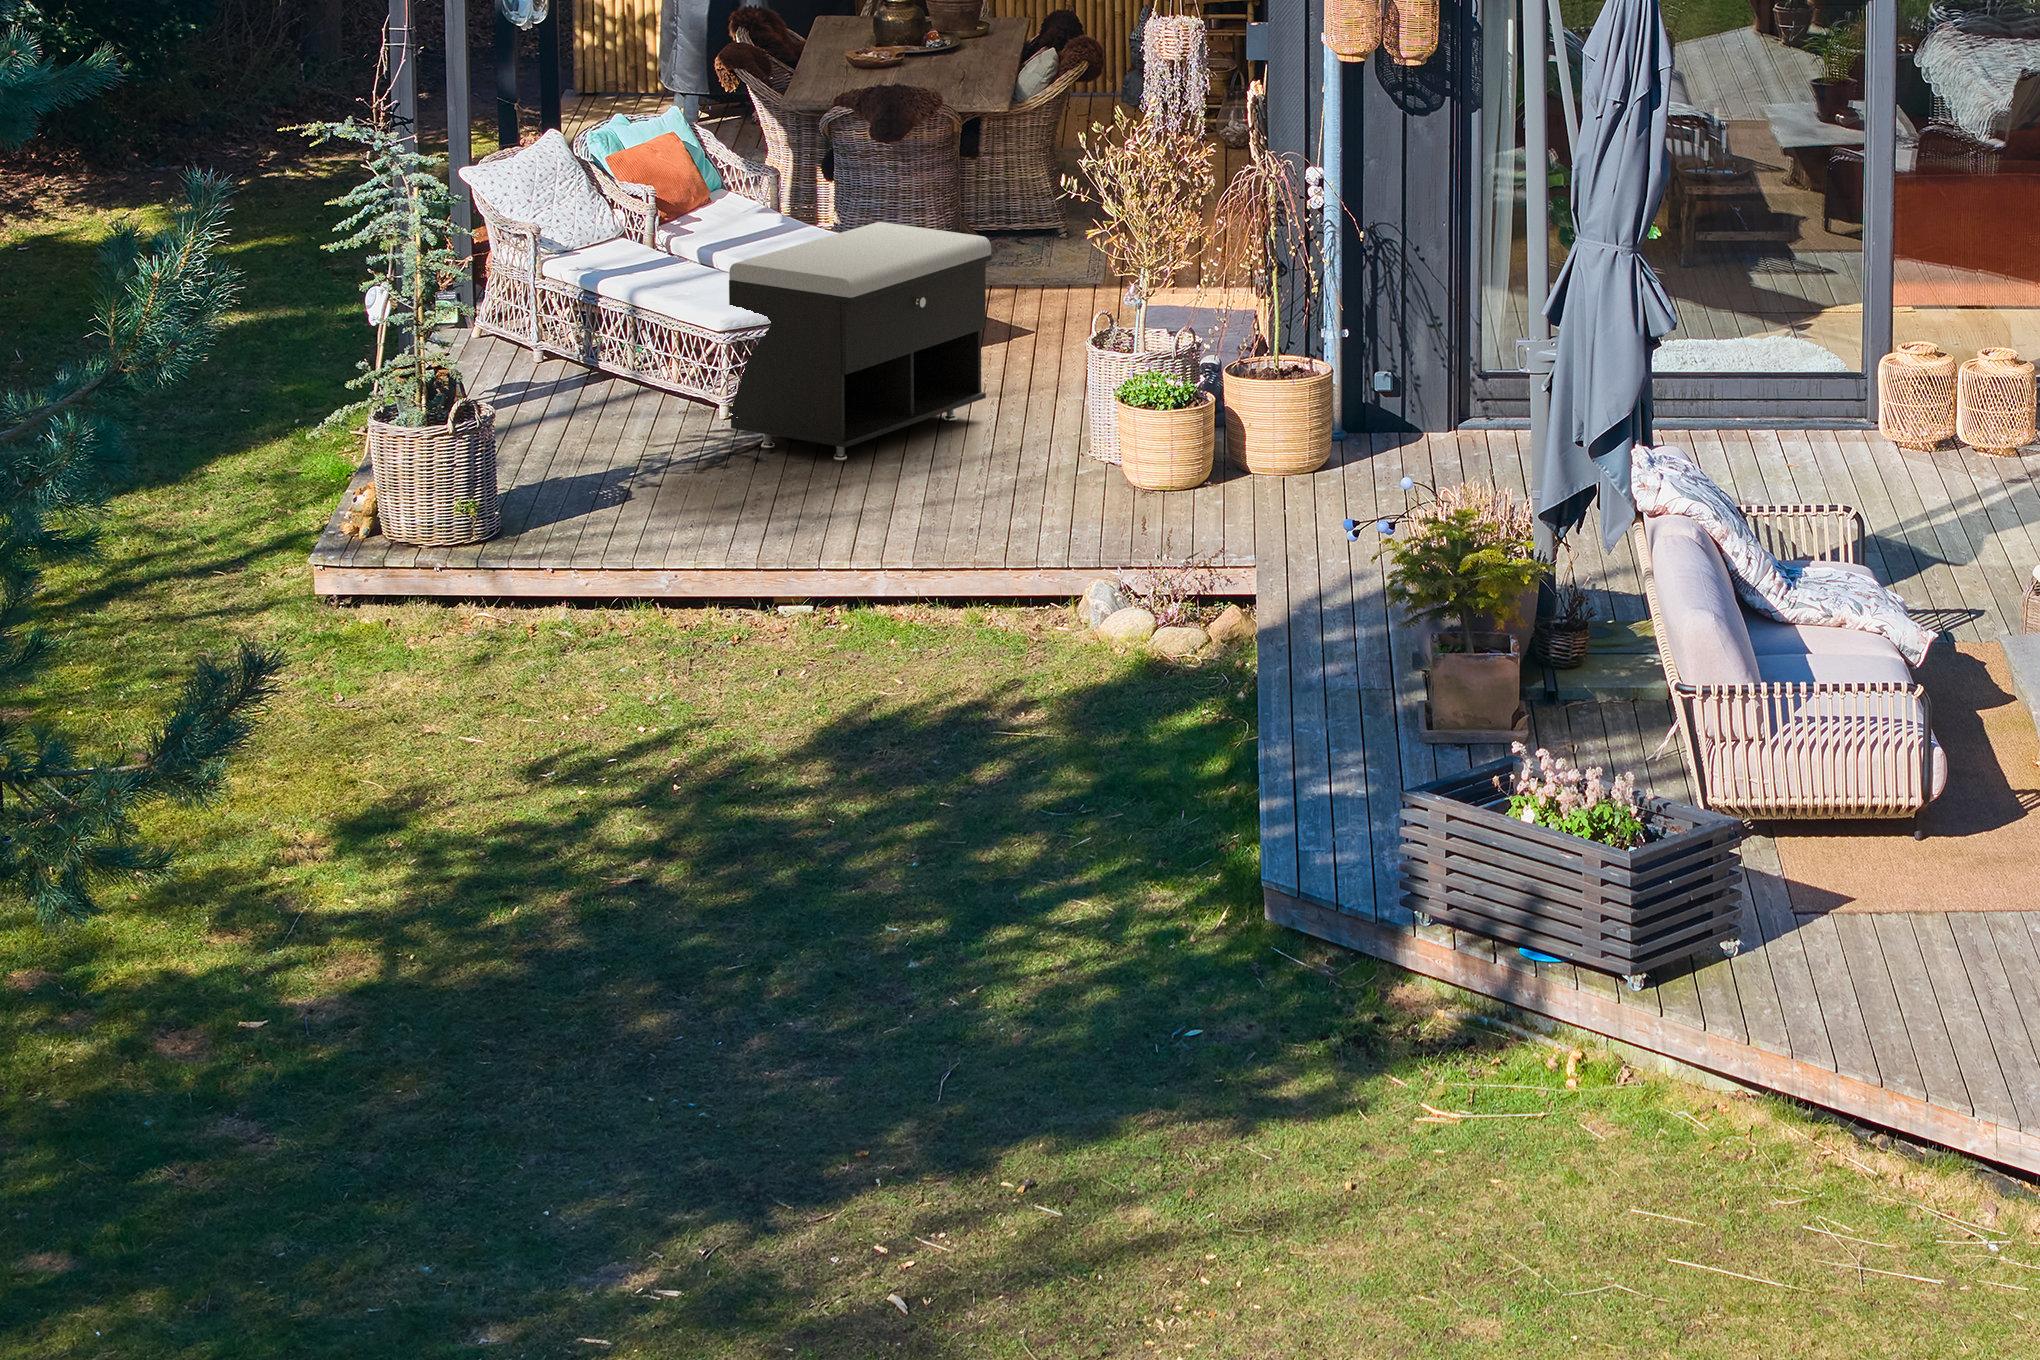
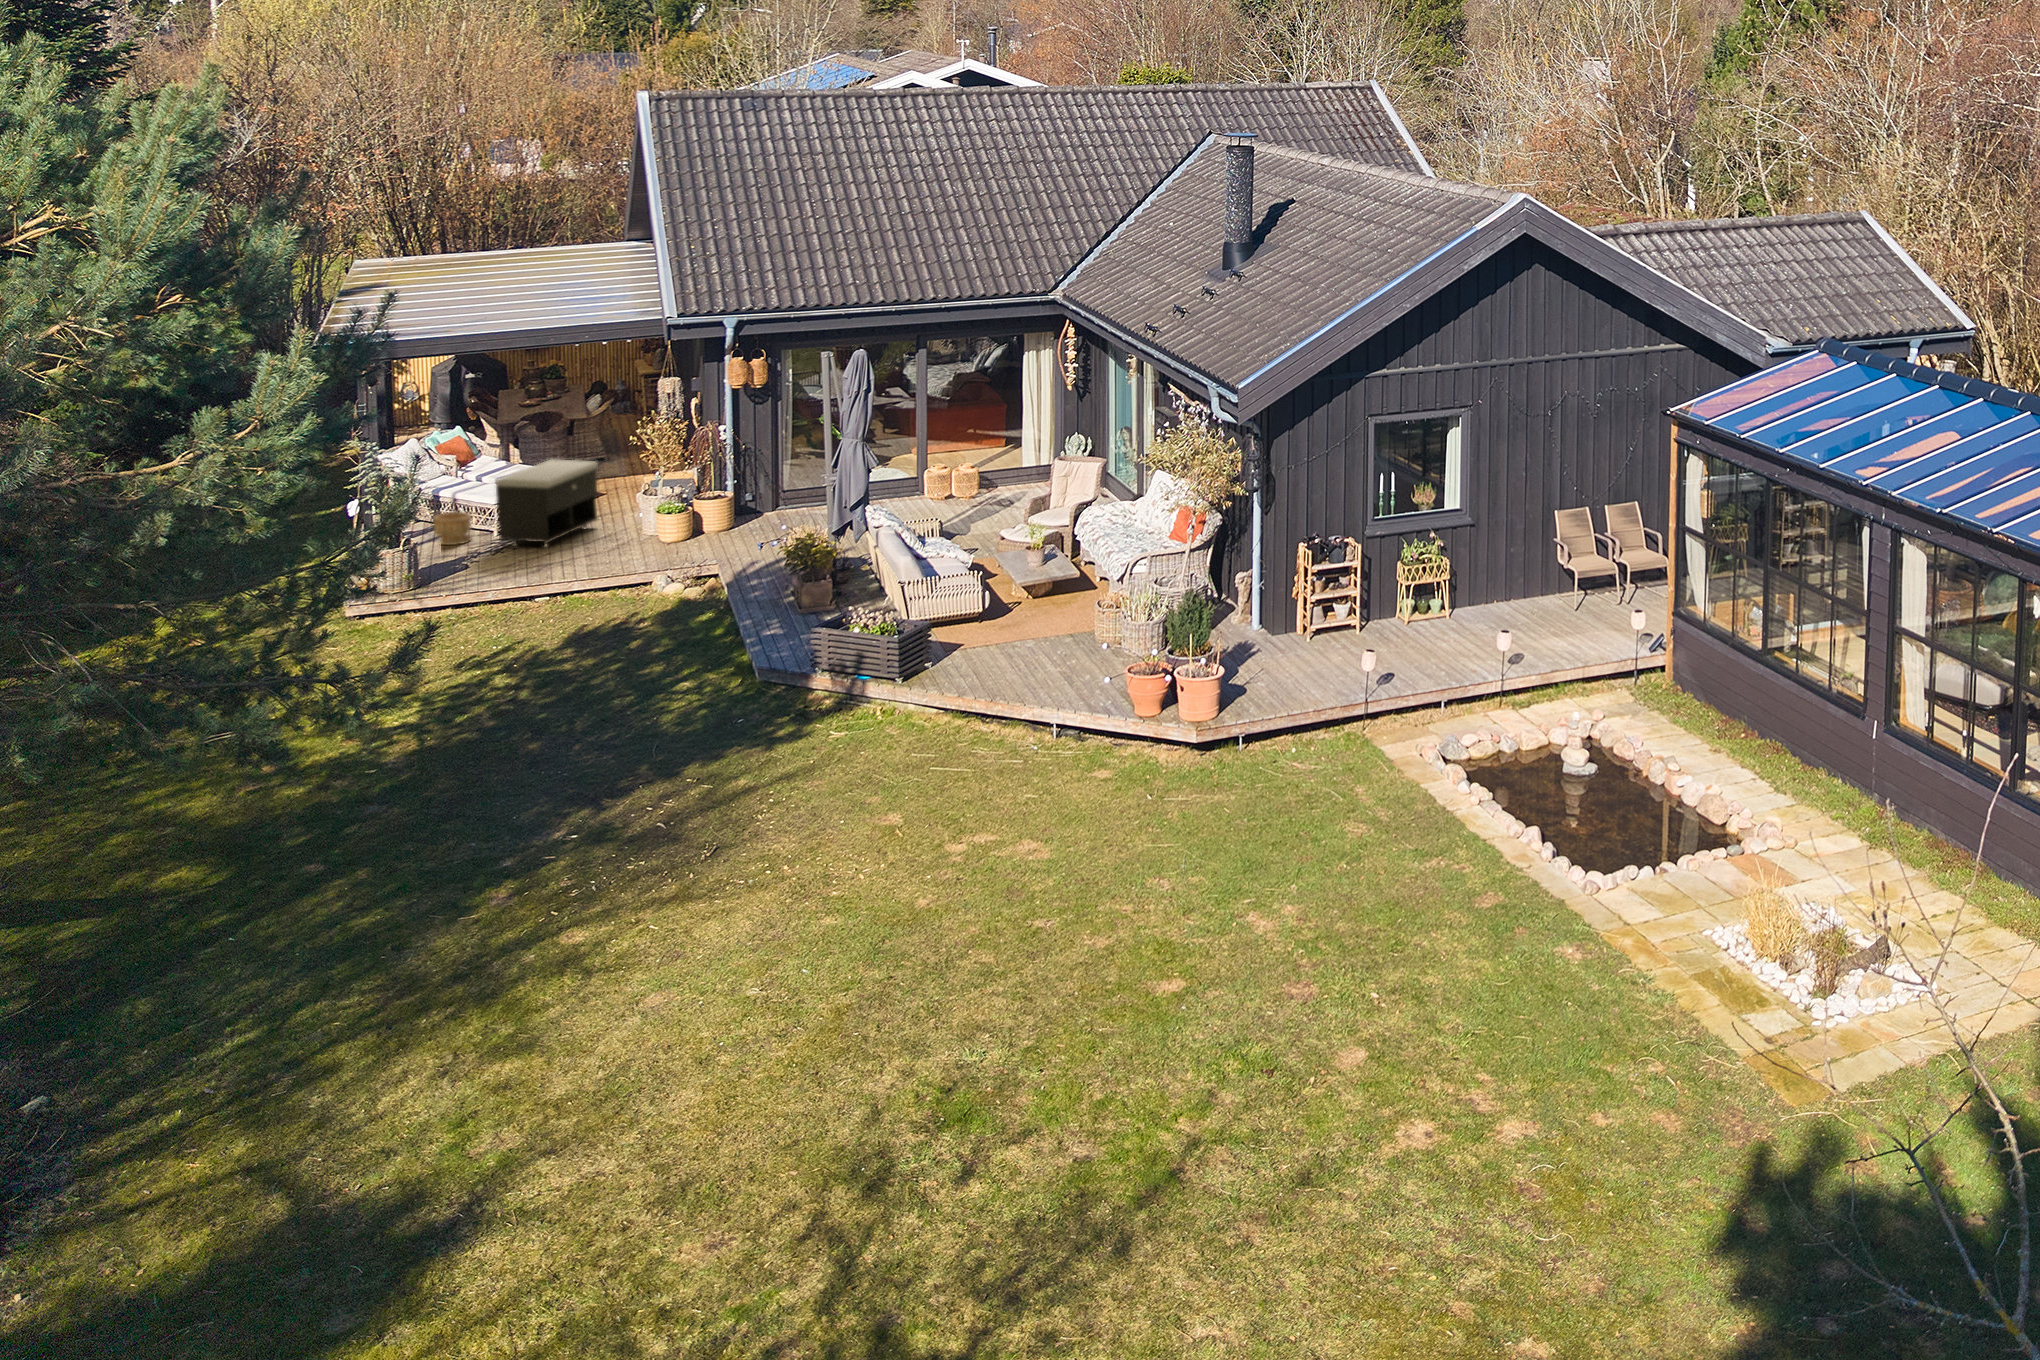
wooden bucket: none [581,340,675,429] -> present [433,512,472,545]

